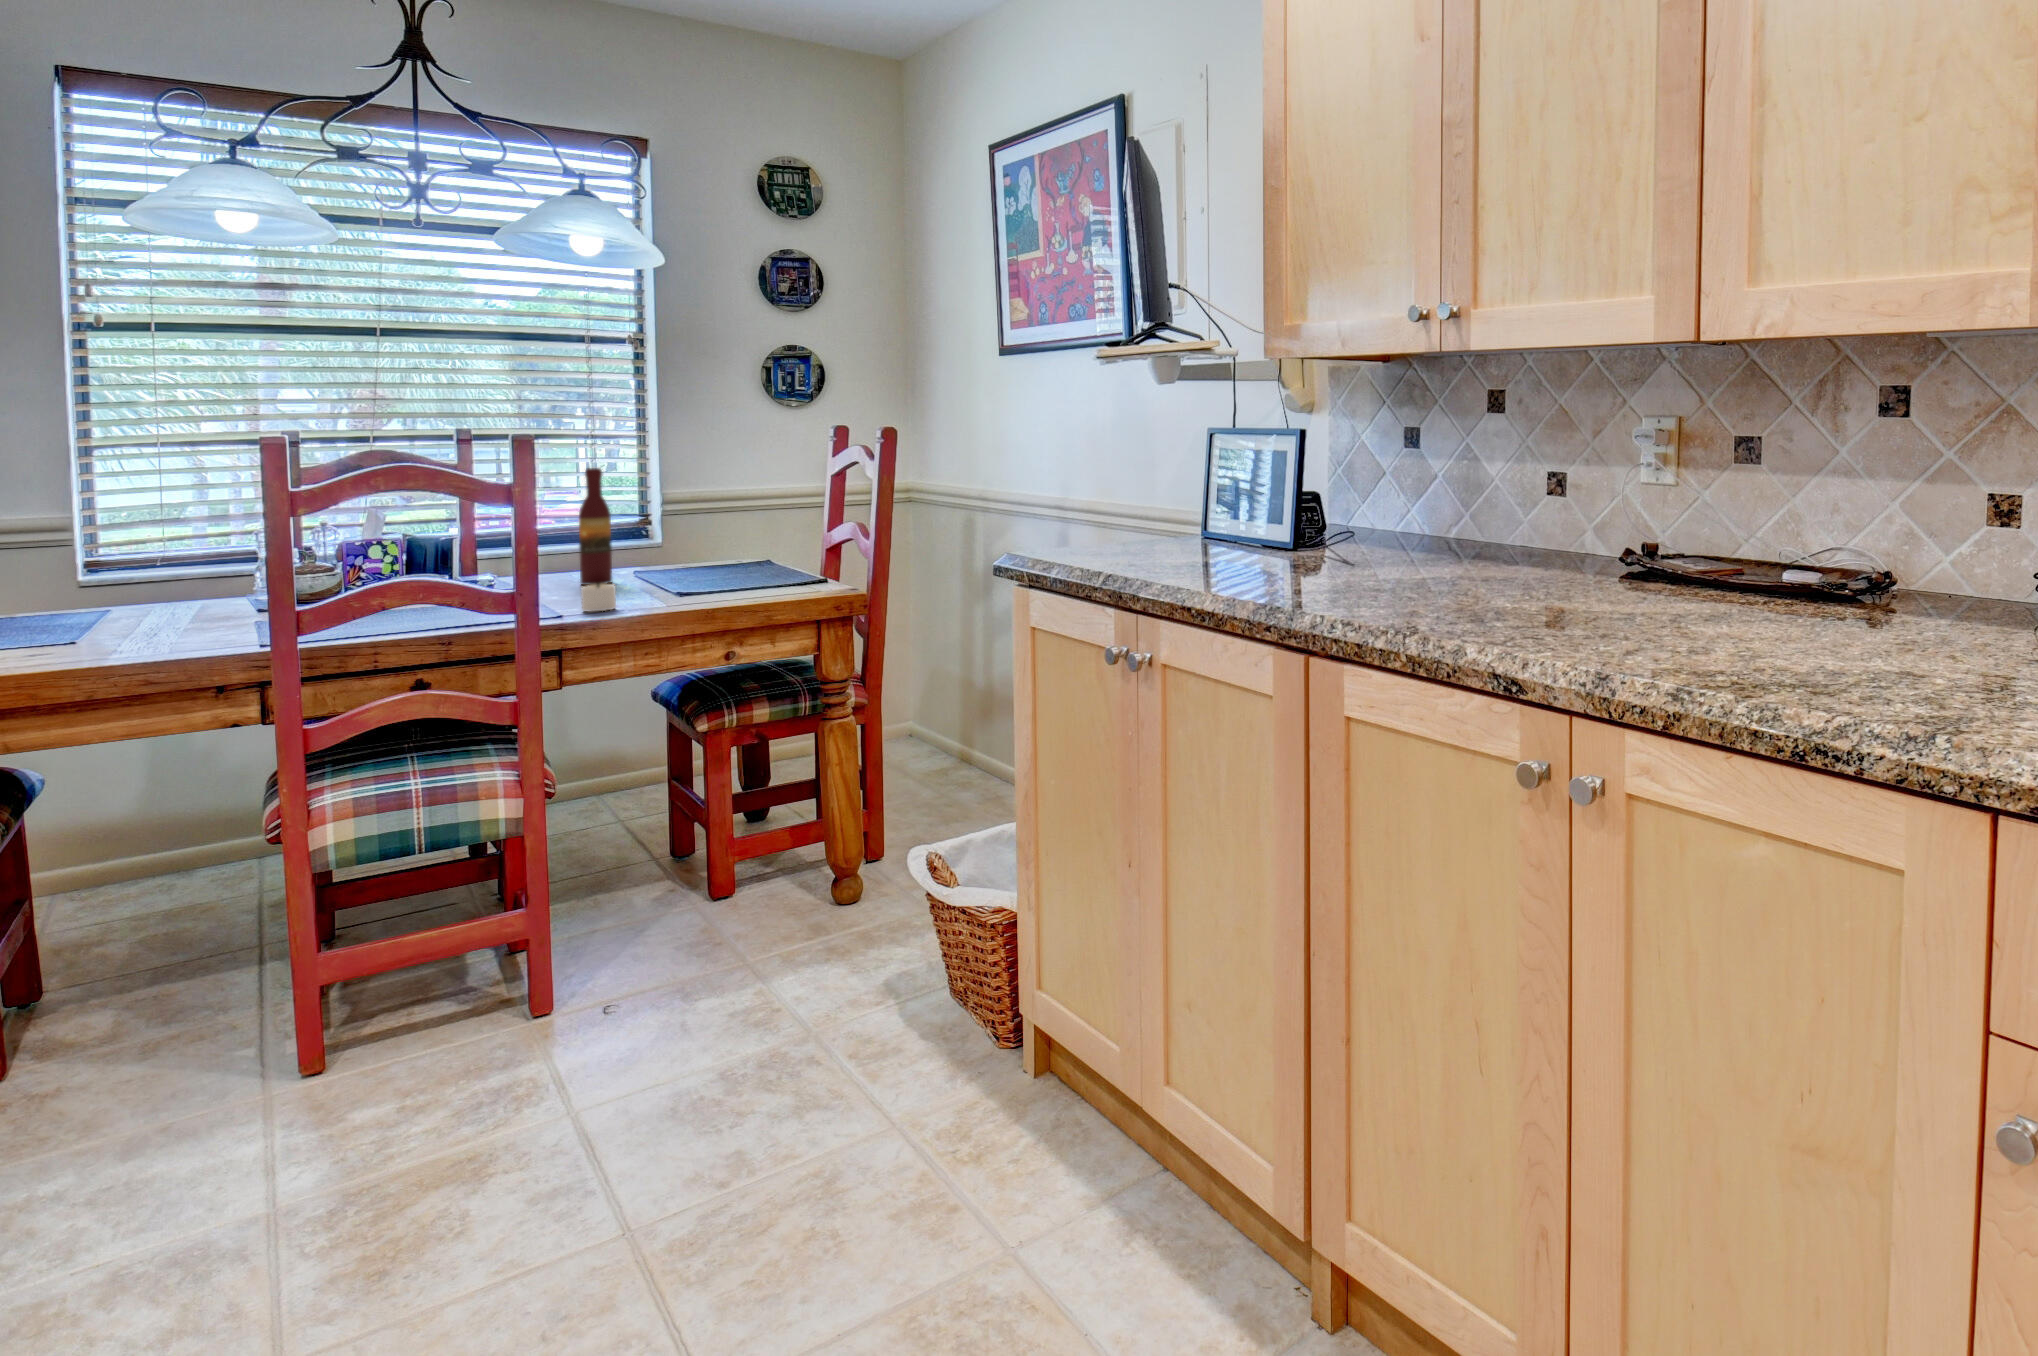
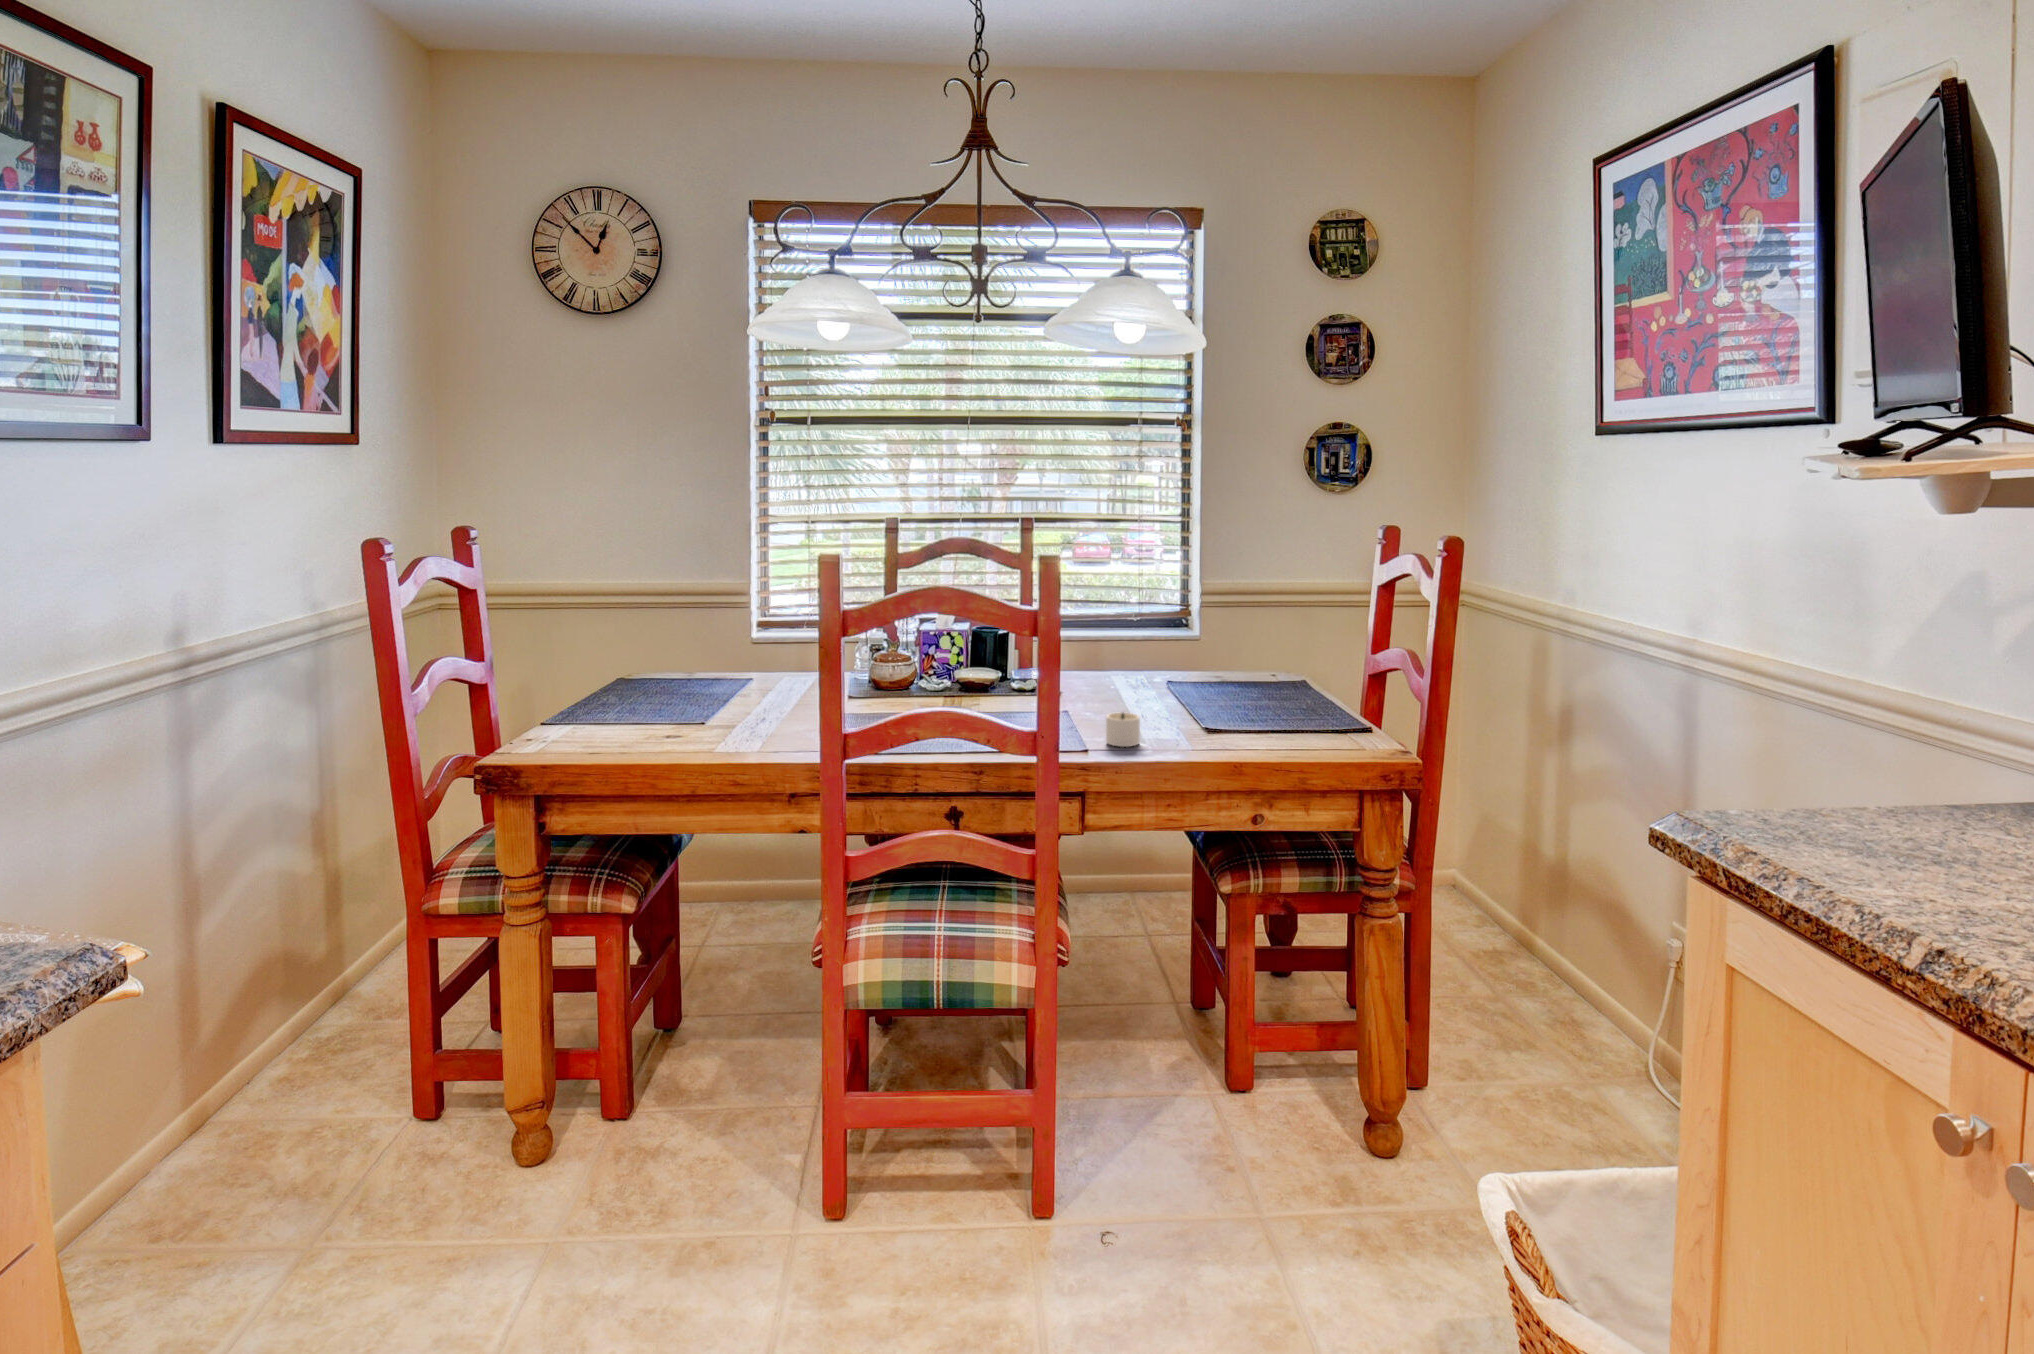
wine bottle: present [579,468,612,585] -> none [1116,567,1146,695]

